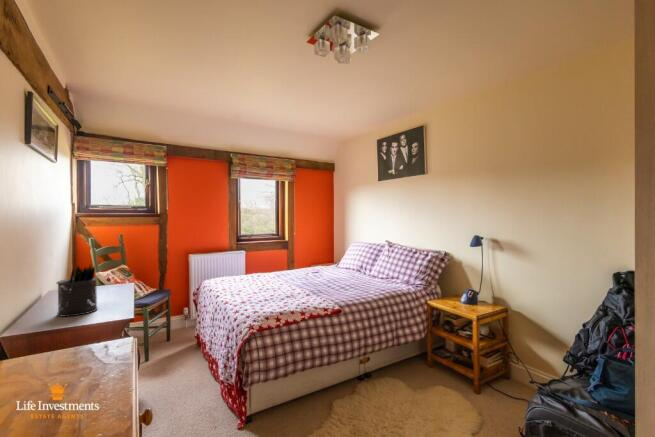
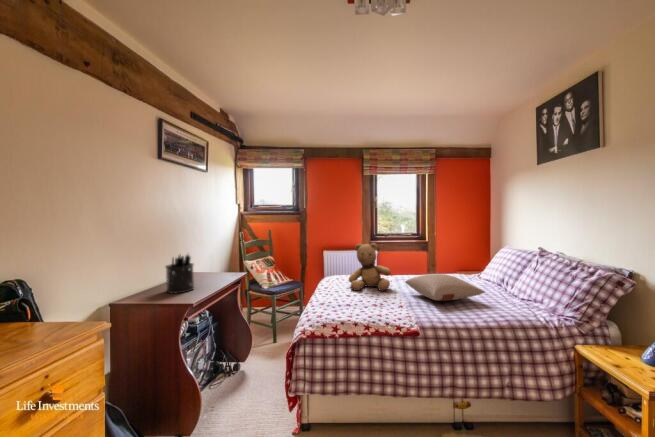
teddy bear: none [248,245,291,292] -> present [349,243,391,291]
pillow: none [305,267,367,288] -> present [405,274,485,301]

